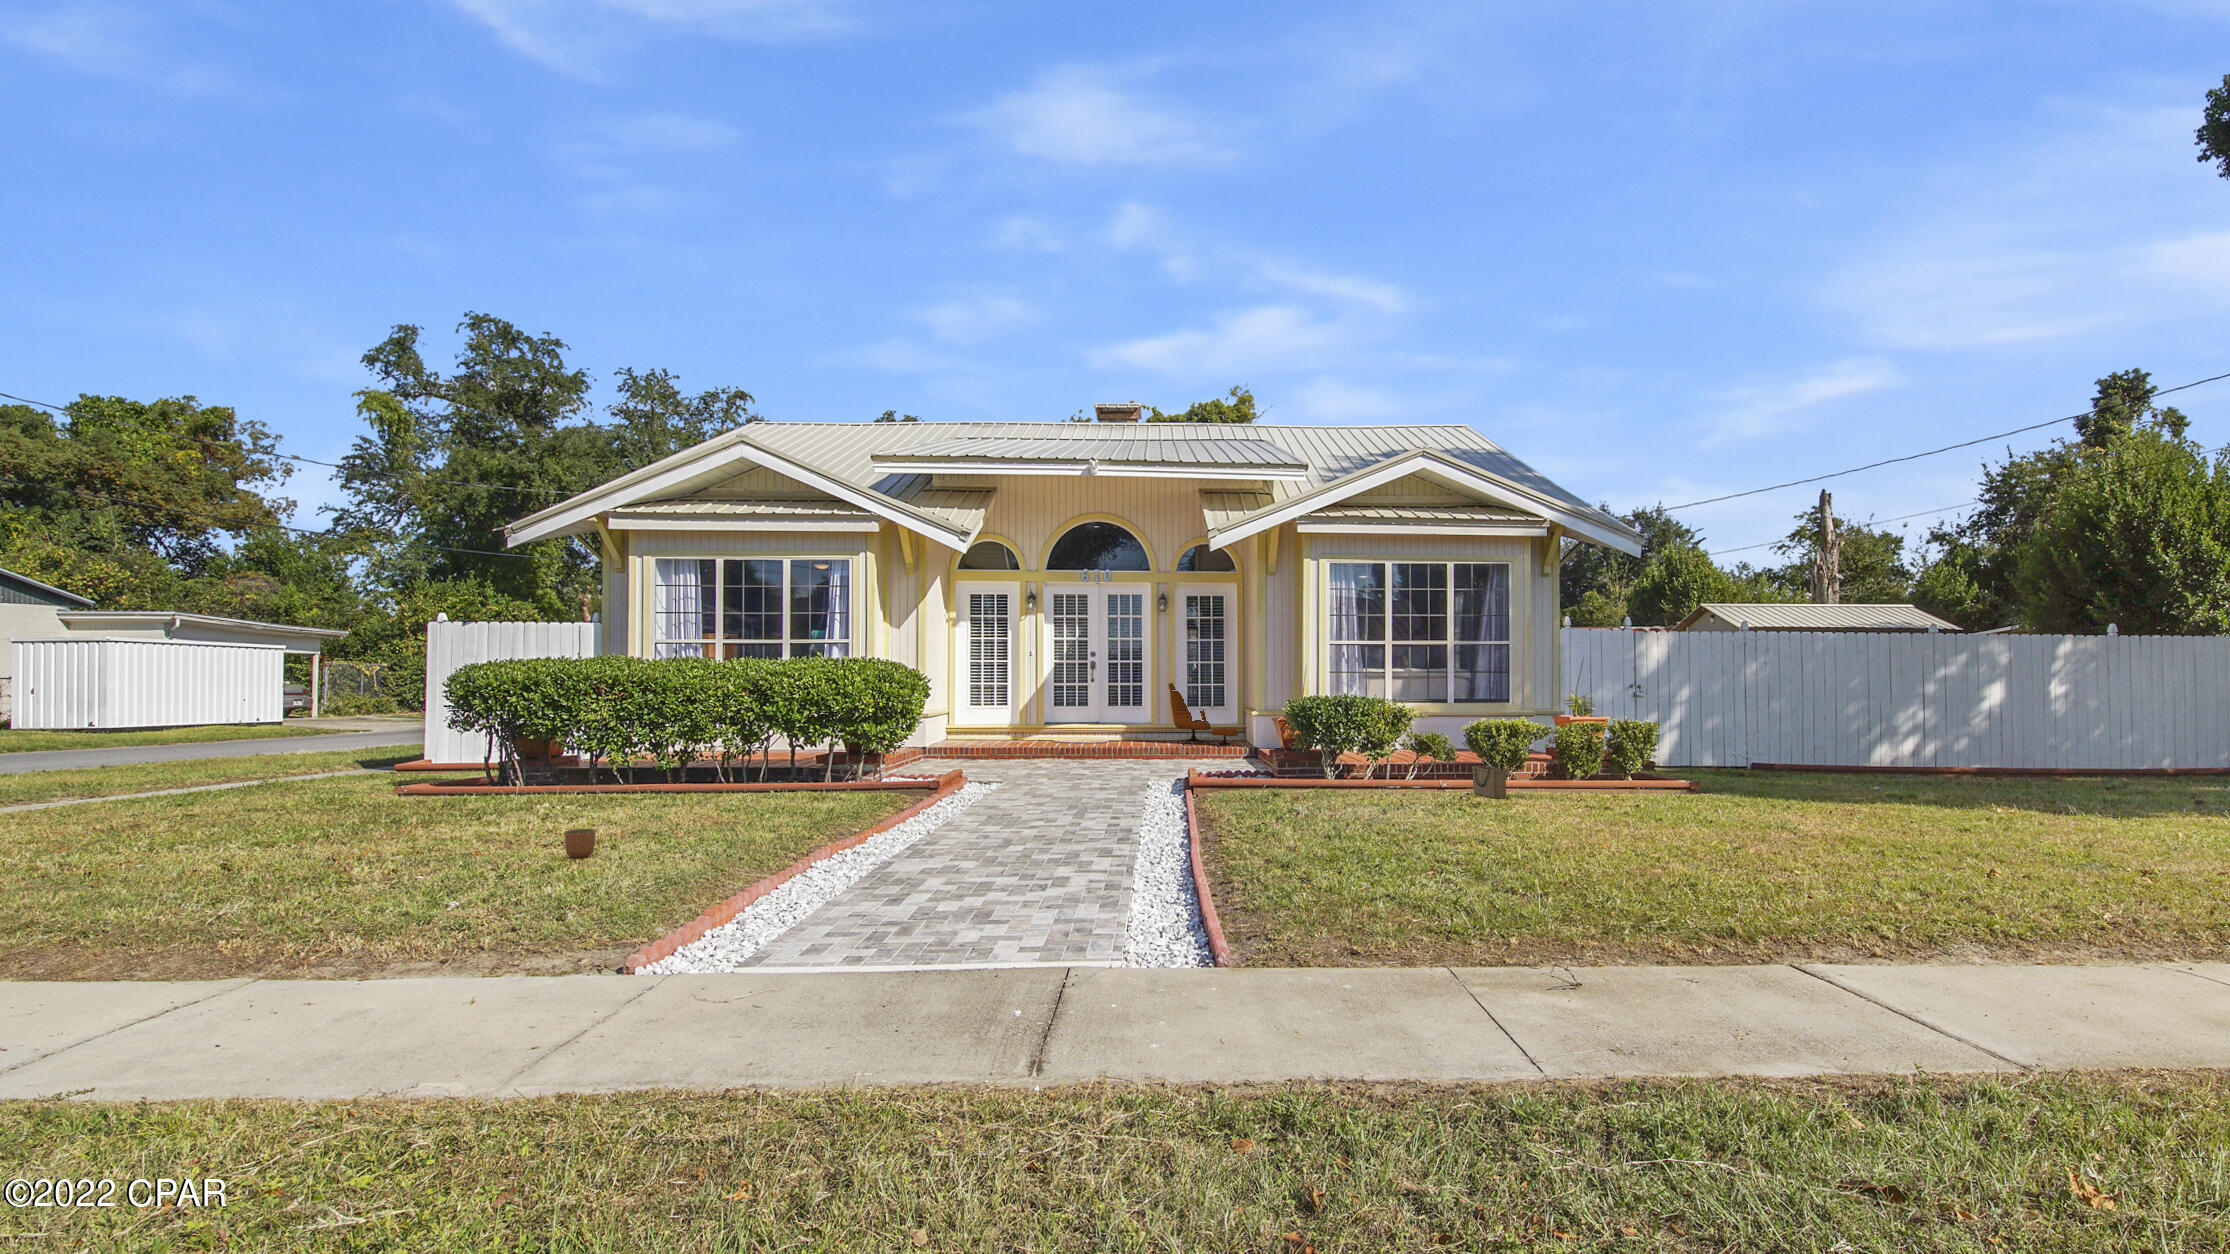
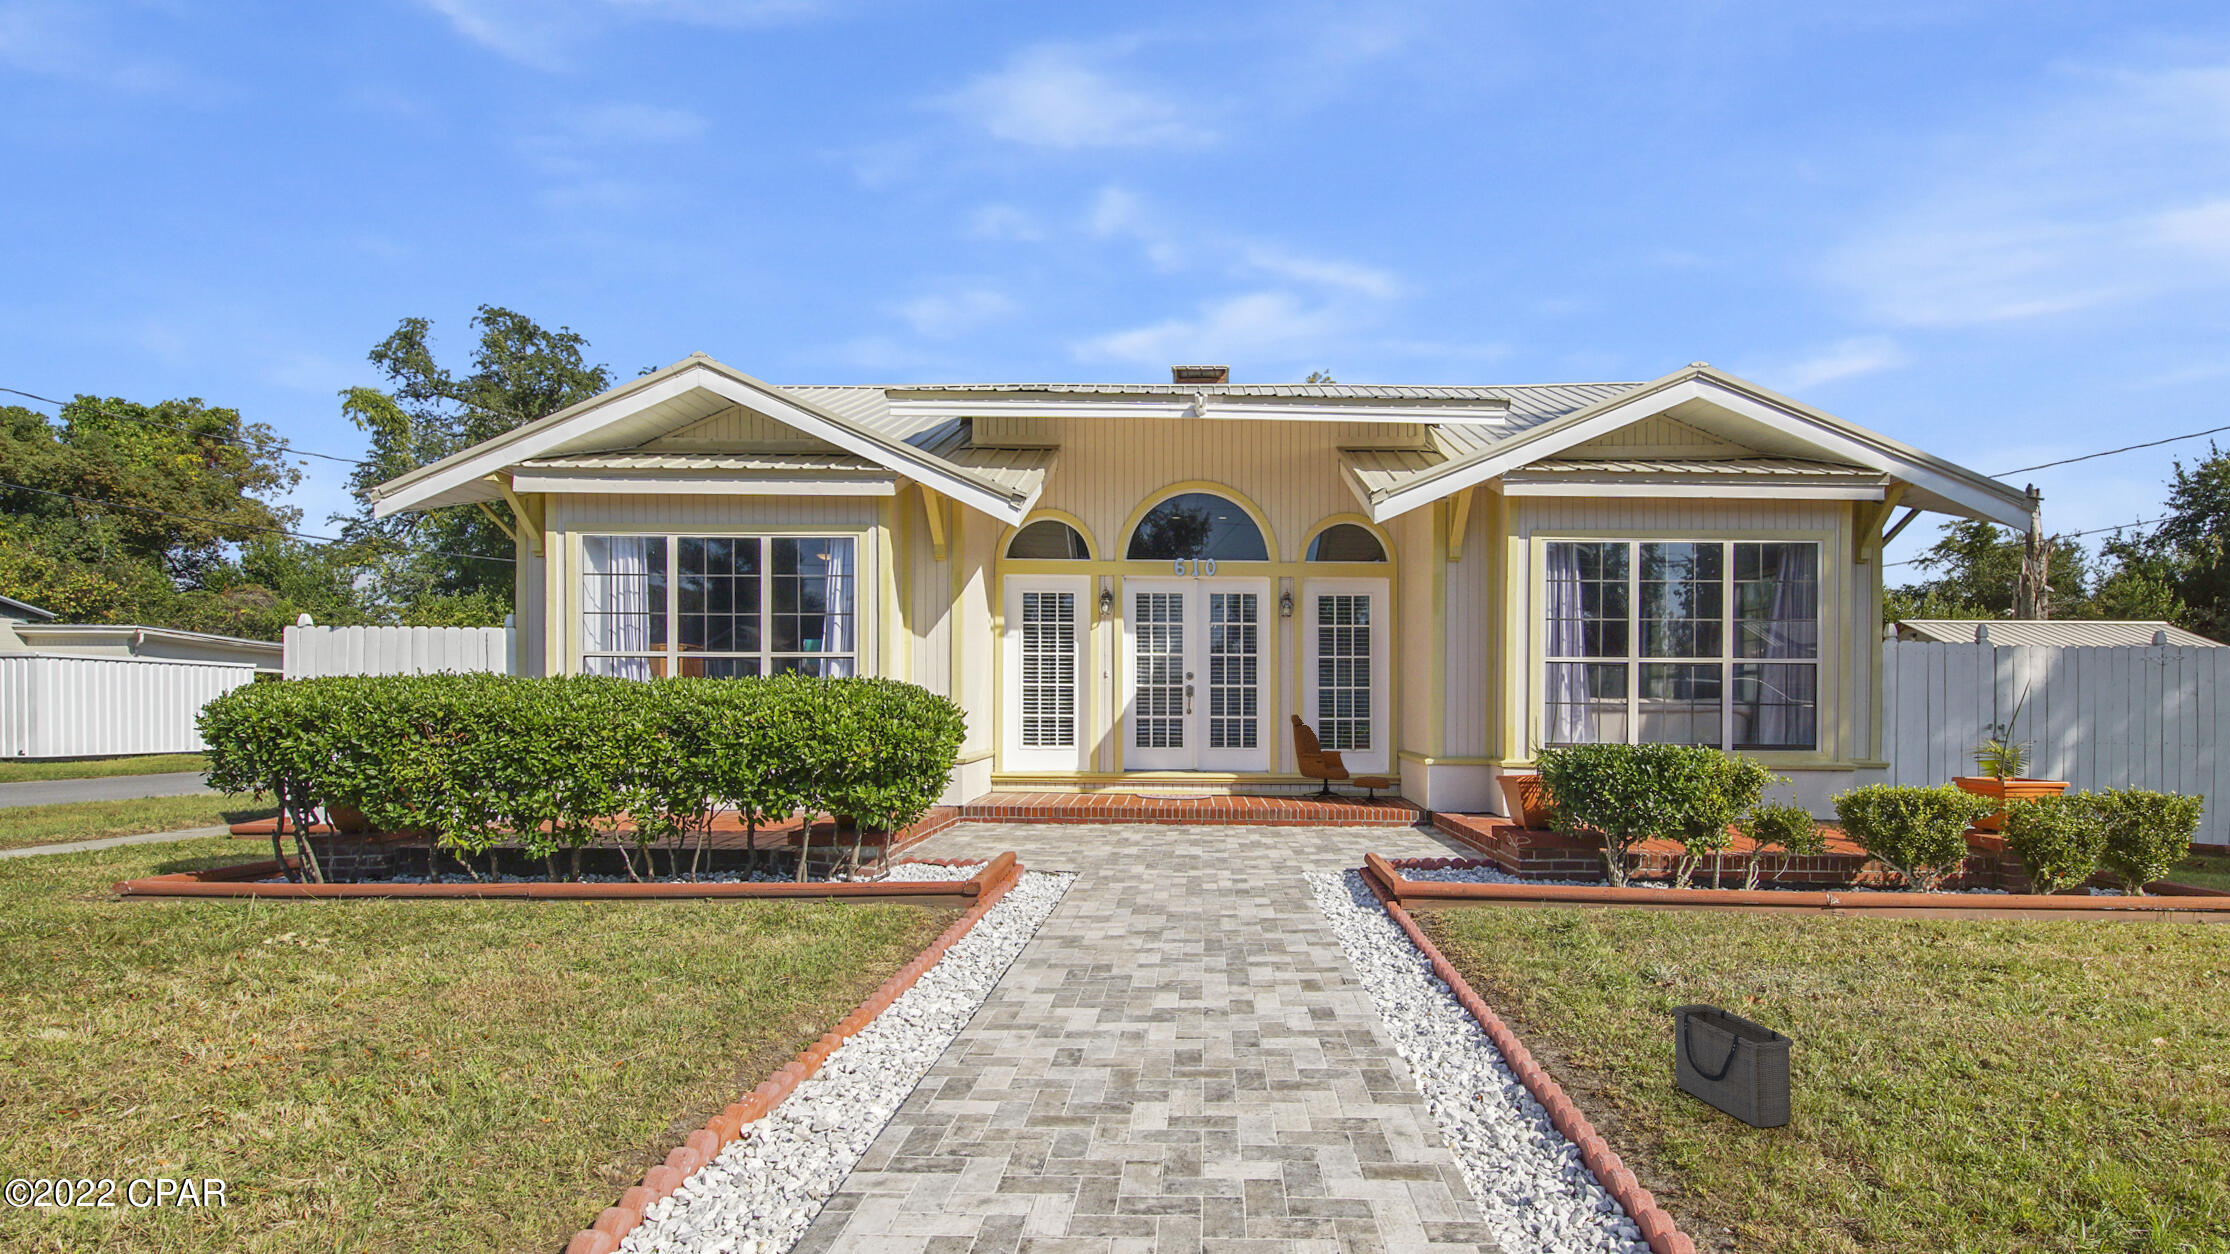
basket: present [1472,766,1507,798] -> present [1671,1004,1794,1127]
planter: present [565,829,596,858] -> none [108,1065,193,1143]

